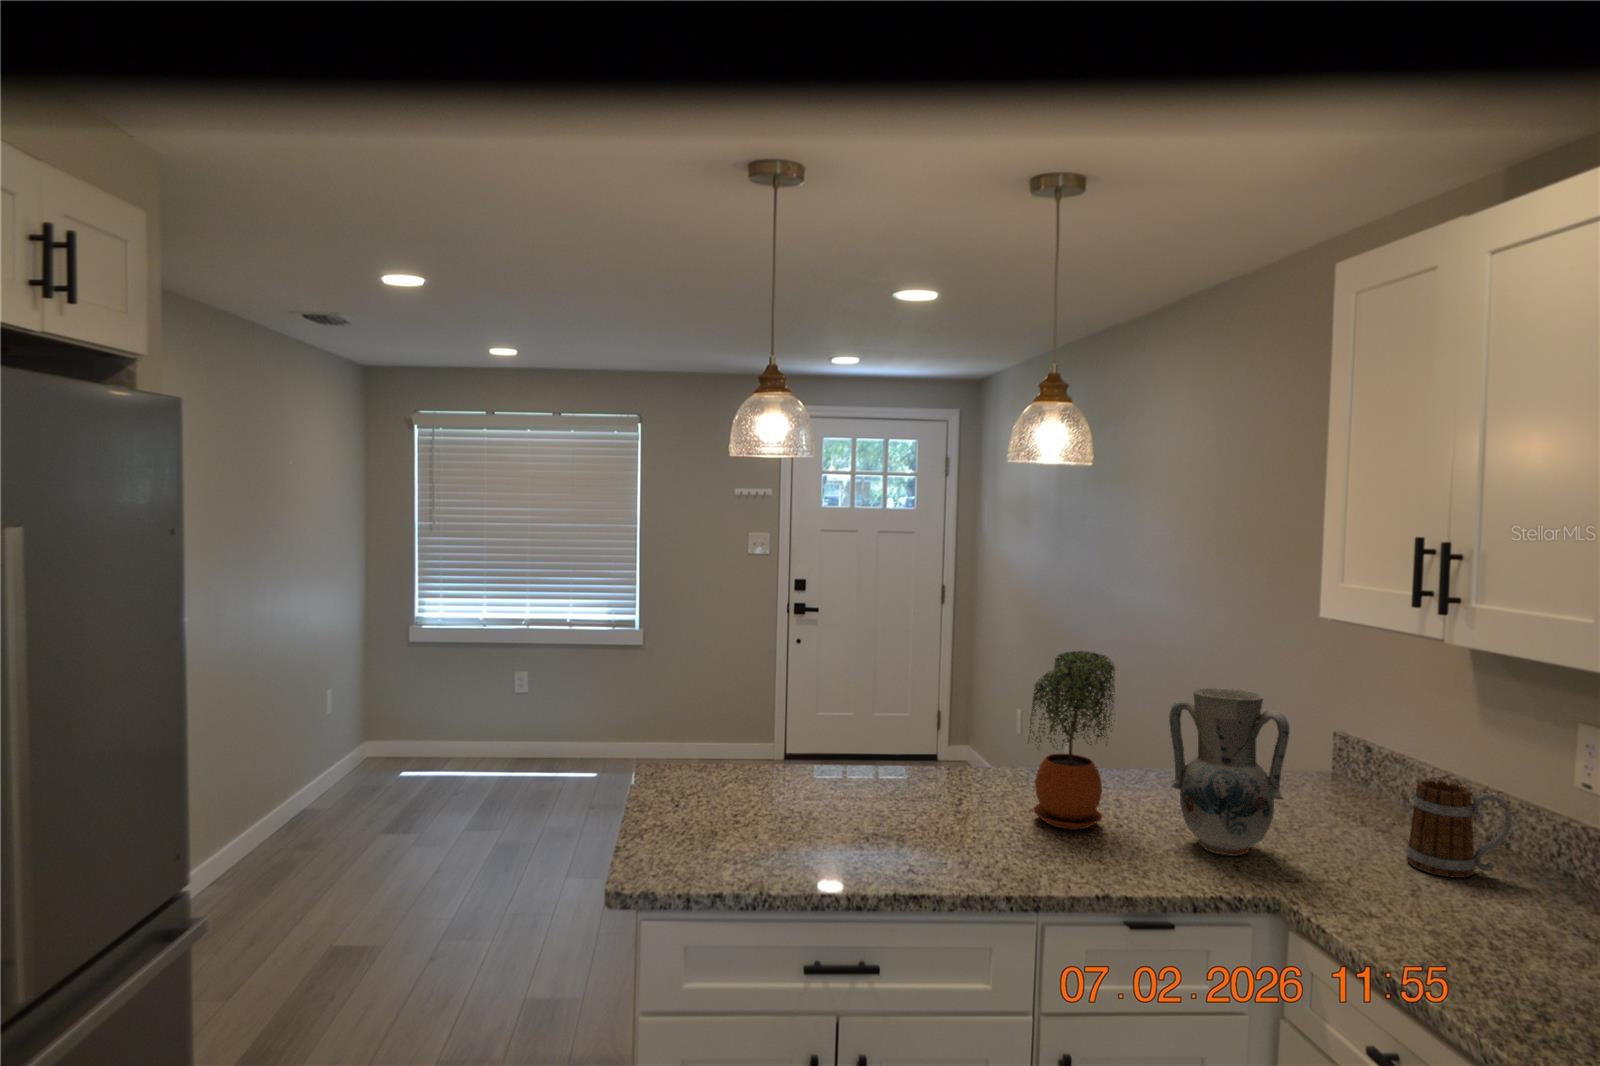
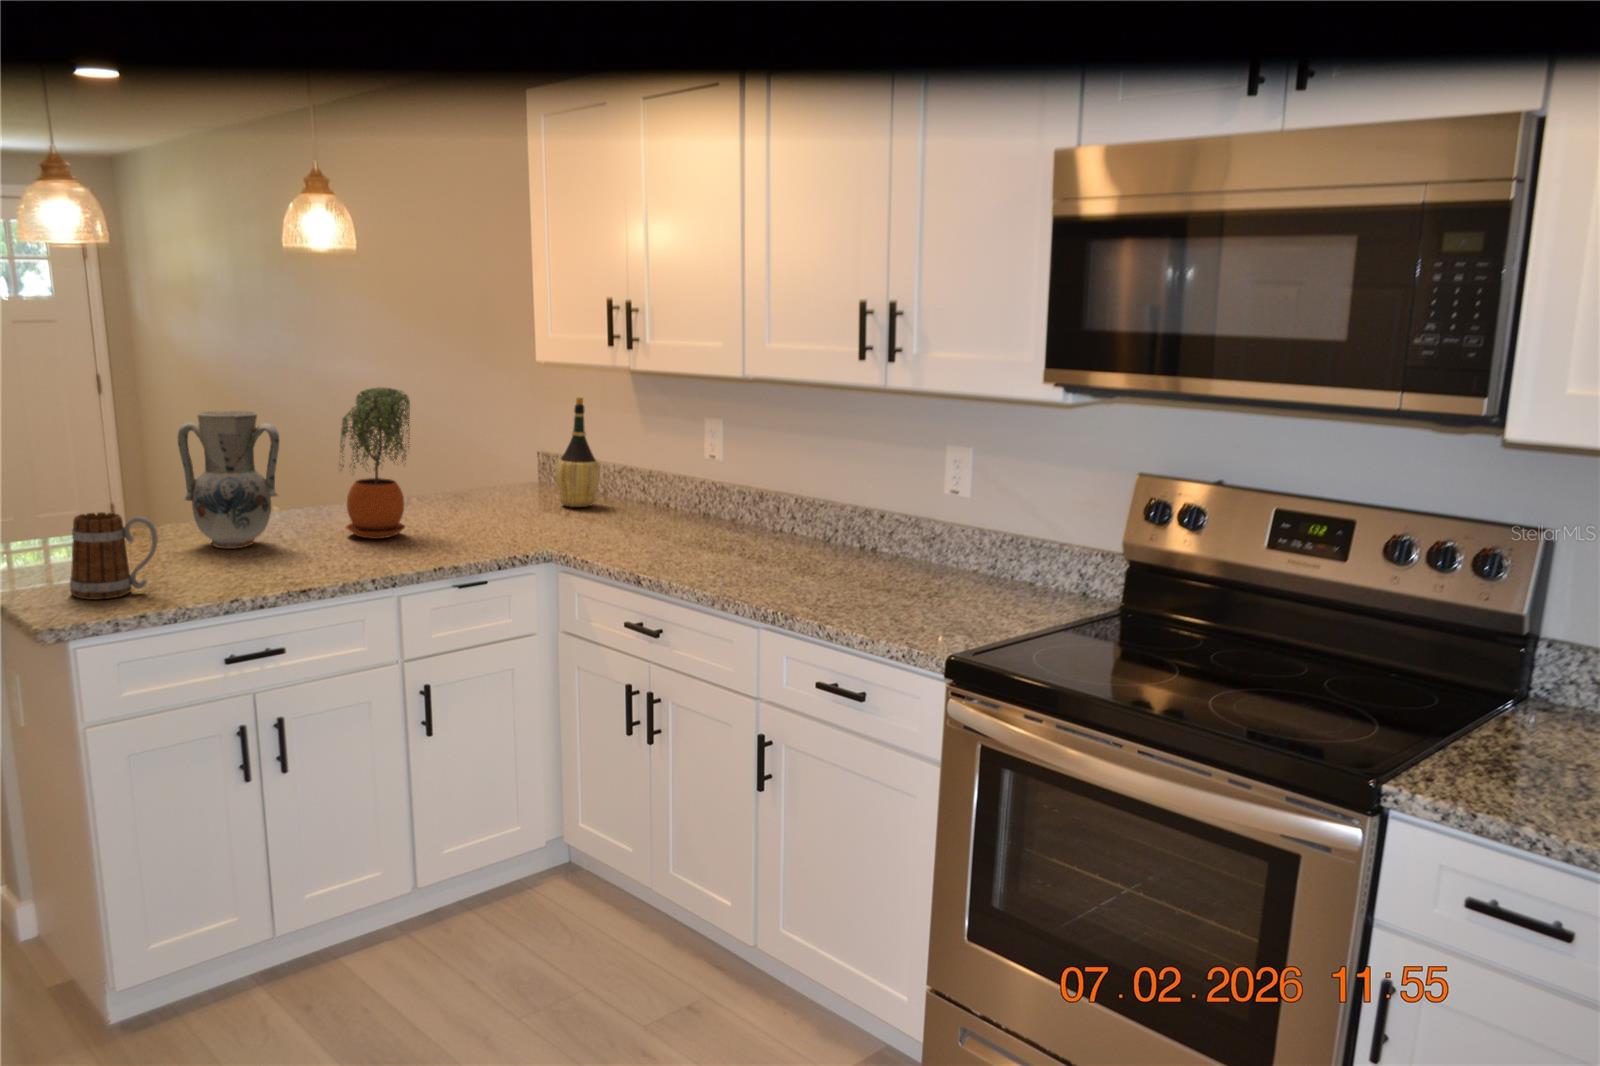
wine bottle: none [1335,678,1402,823] -> present [556,397,600,507]
vase: present [1169,688,1290,856] -> present [178,411,279,548]
mug: present [1406,780,1512,878] -> present [70,512,158,599]

